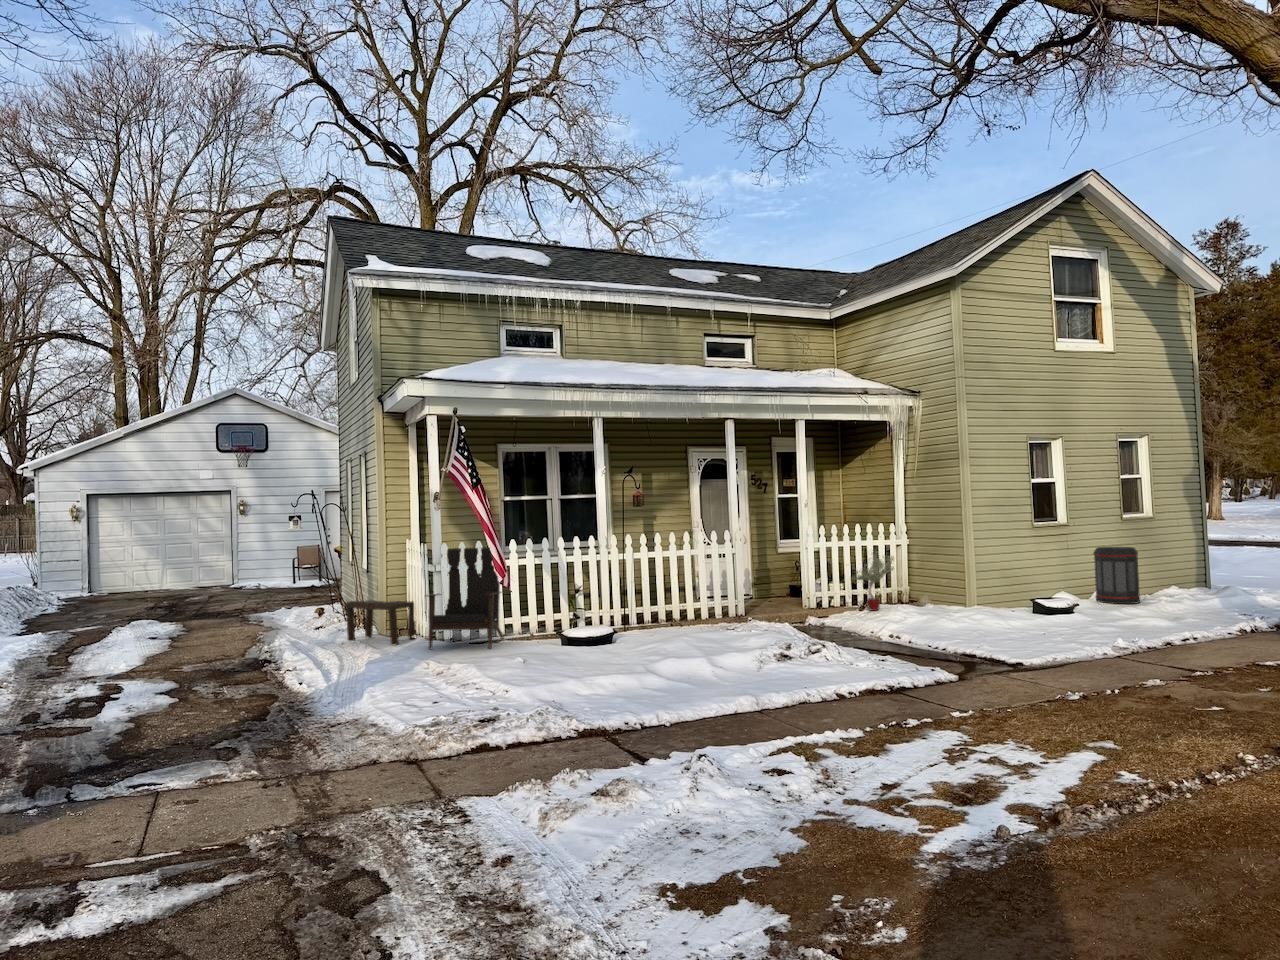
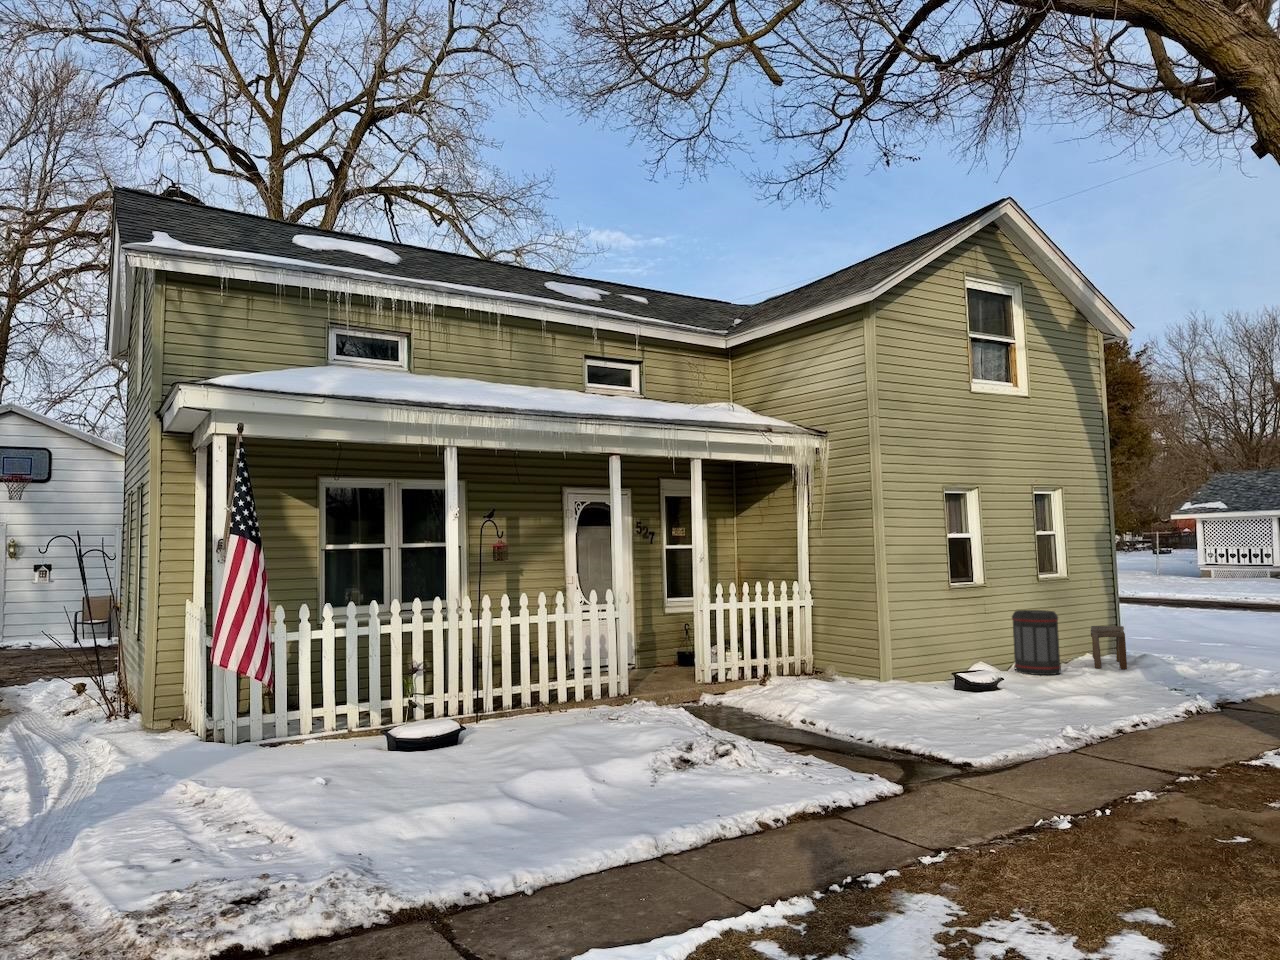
lounge chair: present [427,548,504,649] -> none [194,614,313,758]
potted tree: present [852,550,894,611] -> none [751,613,802,687]
bench: present [346,600,416,645] -> present [1091,626,1127,669]

